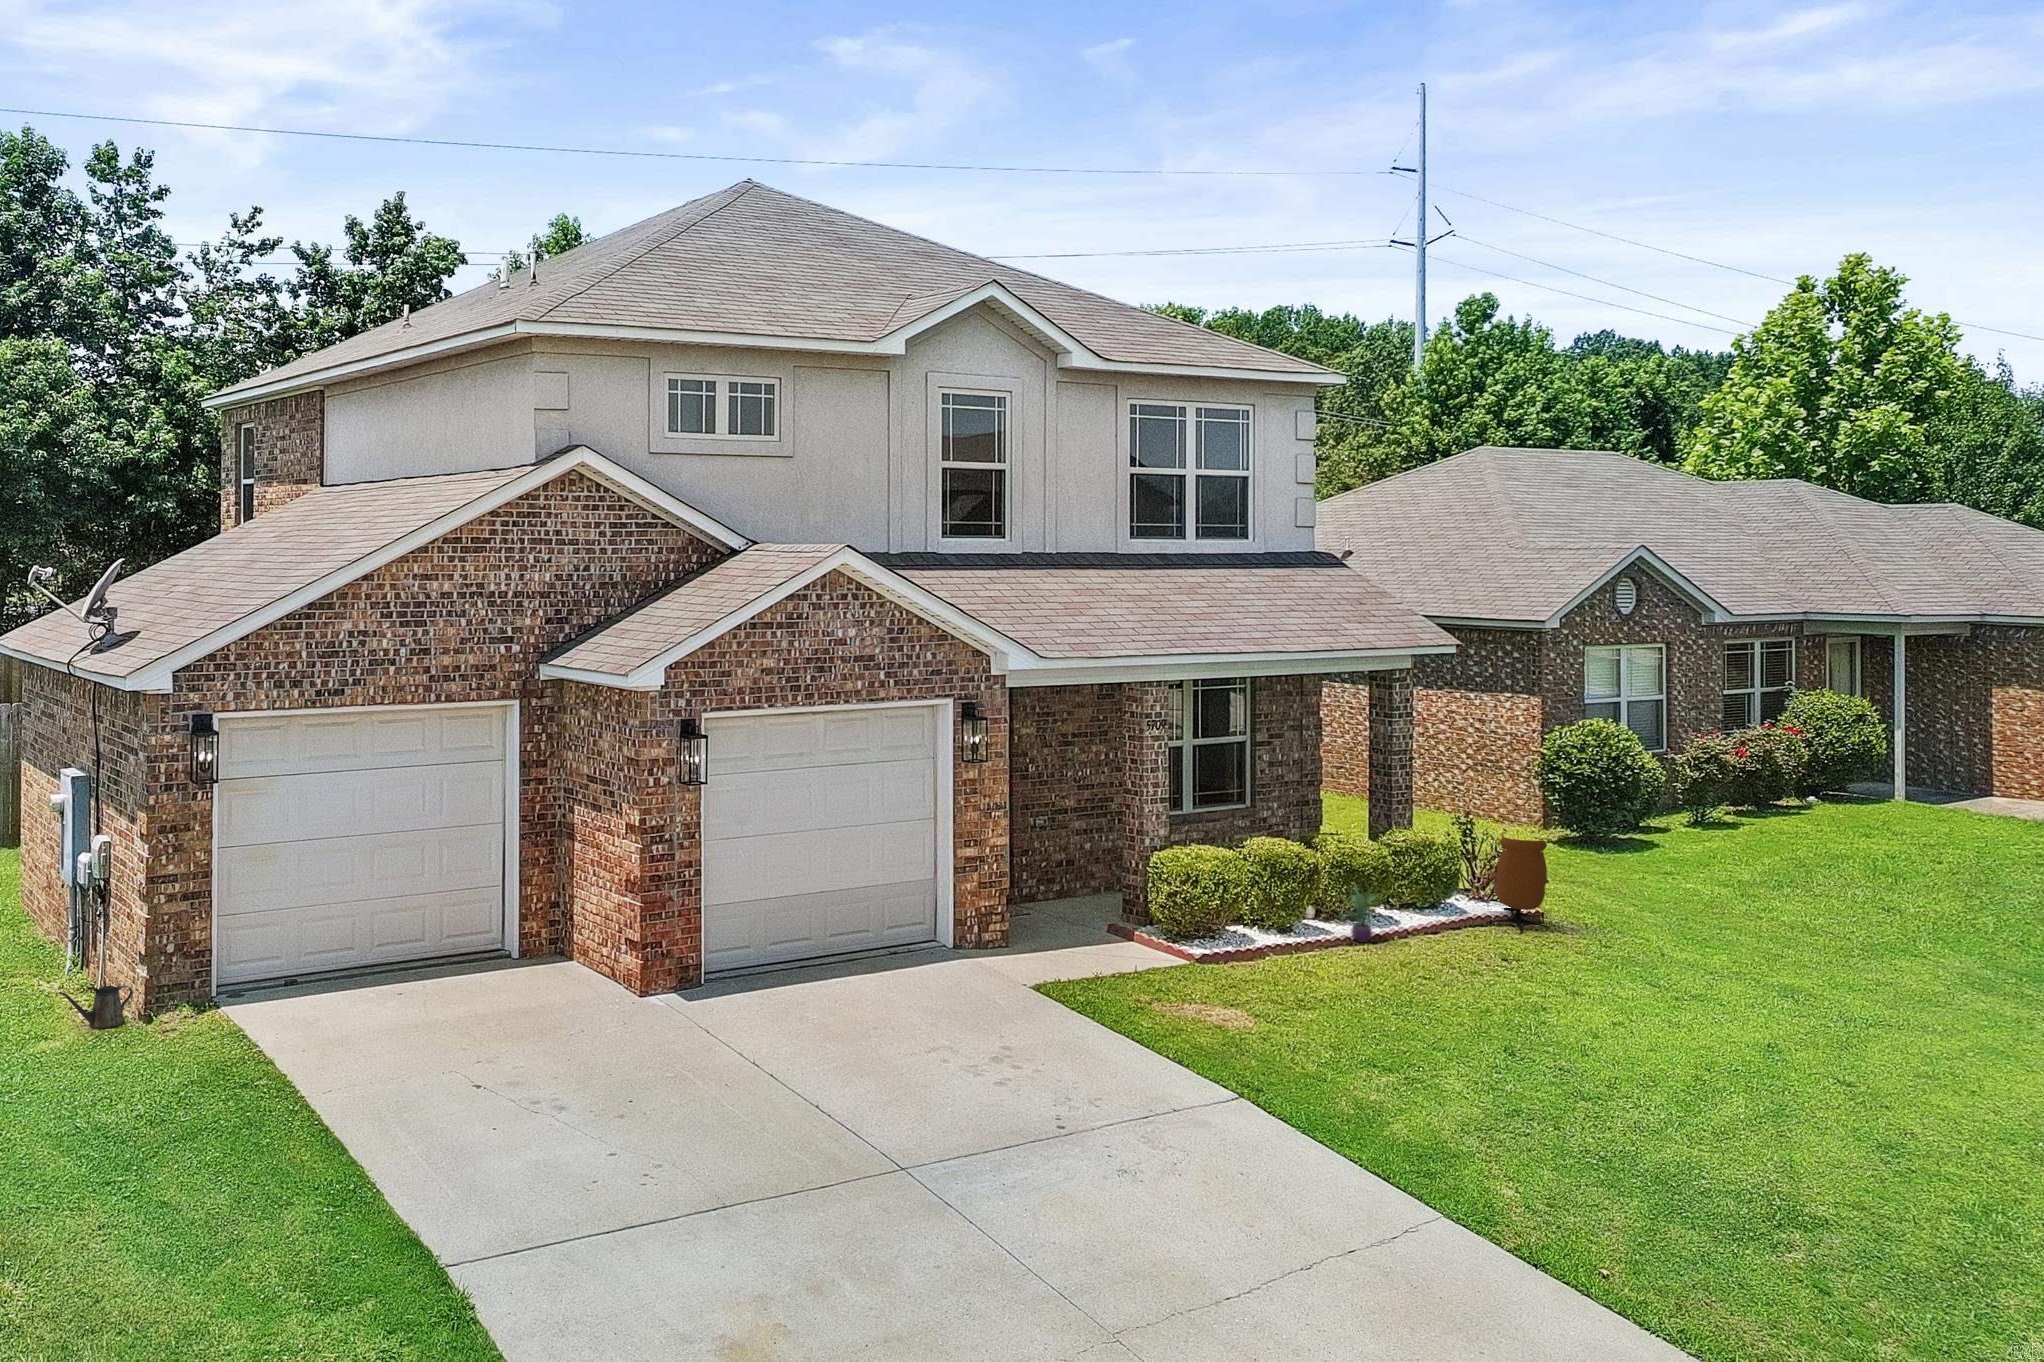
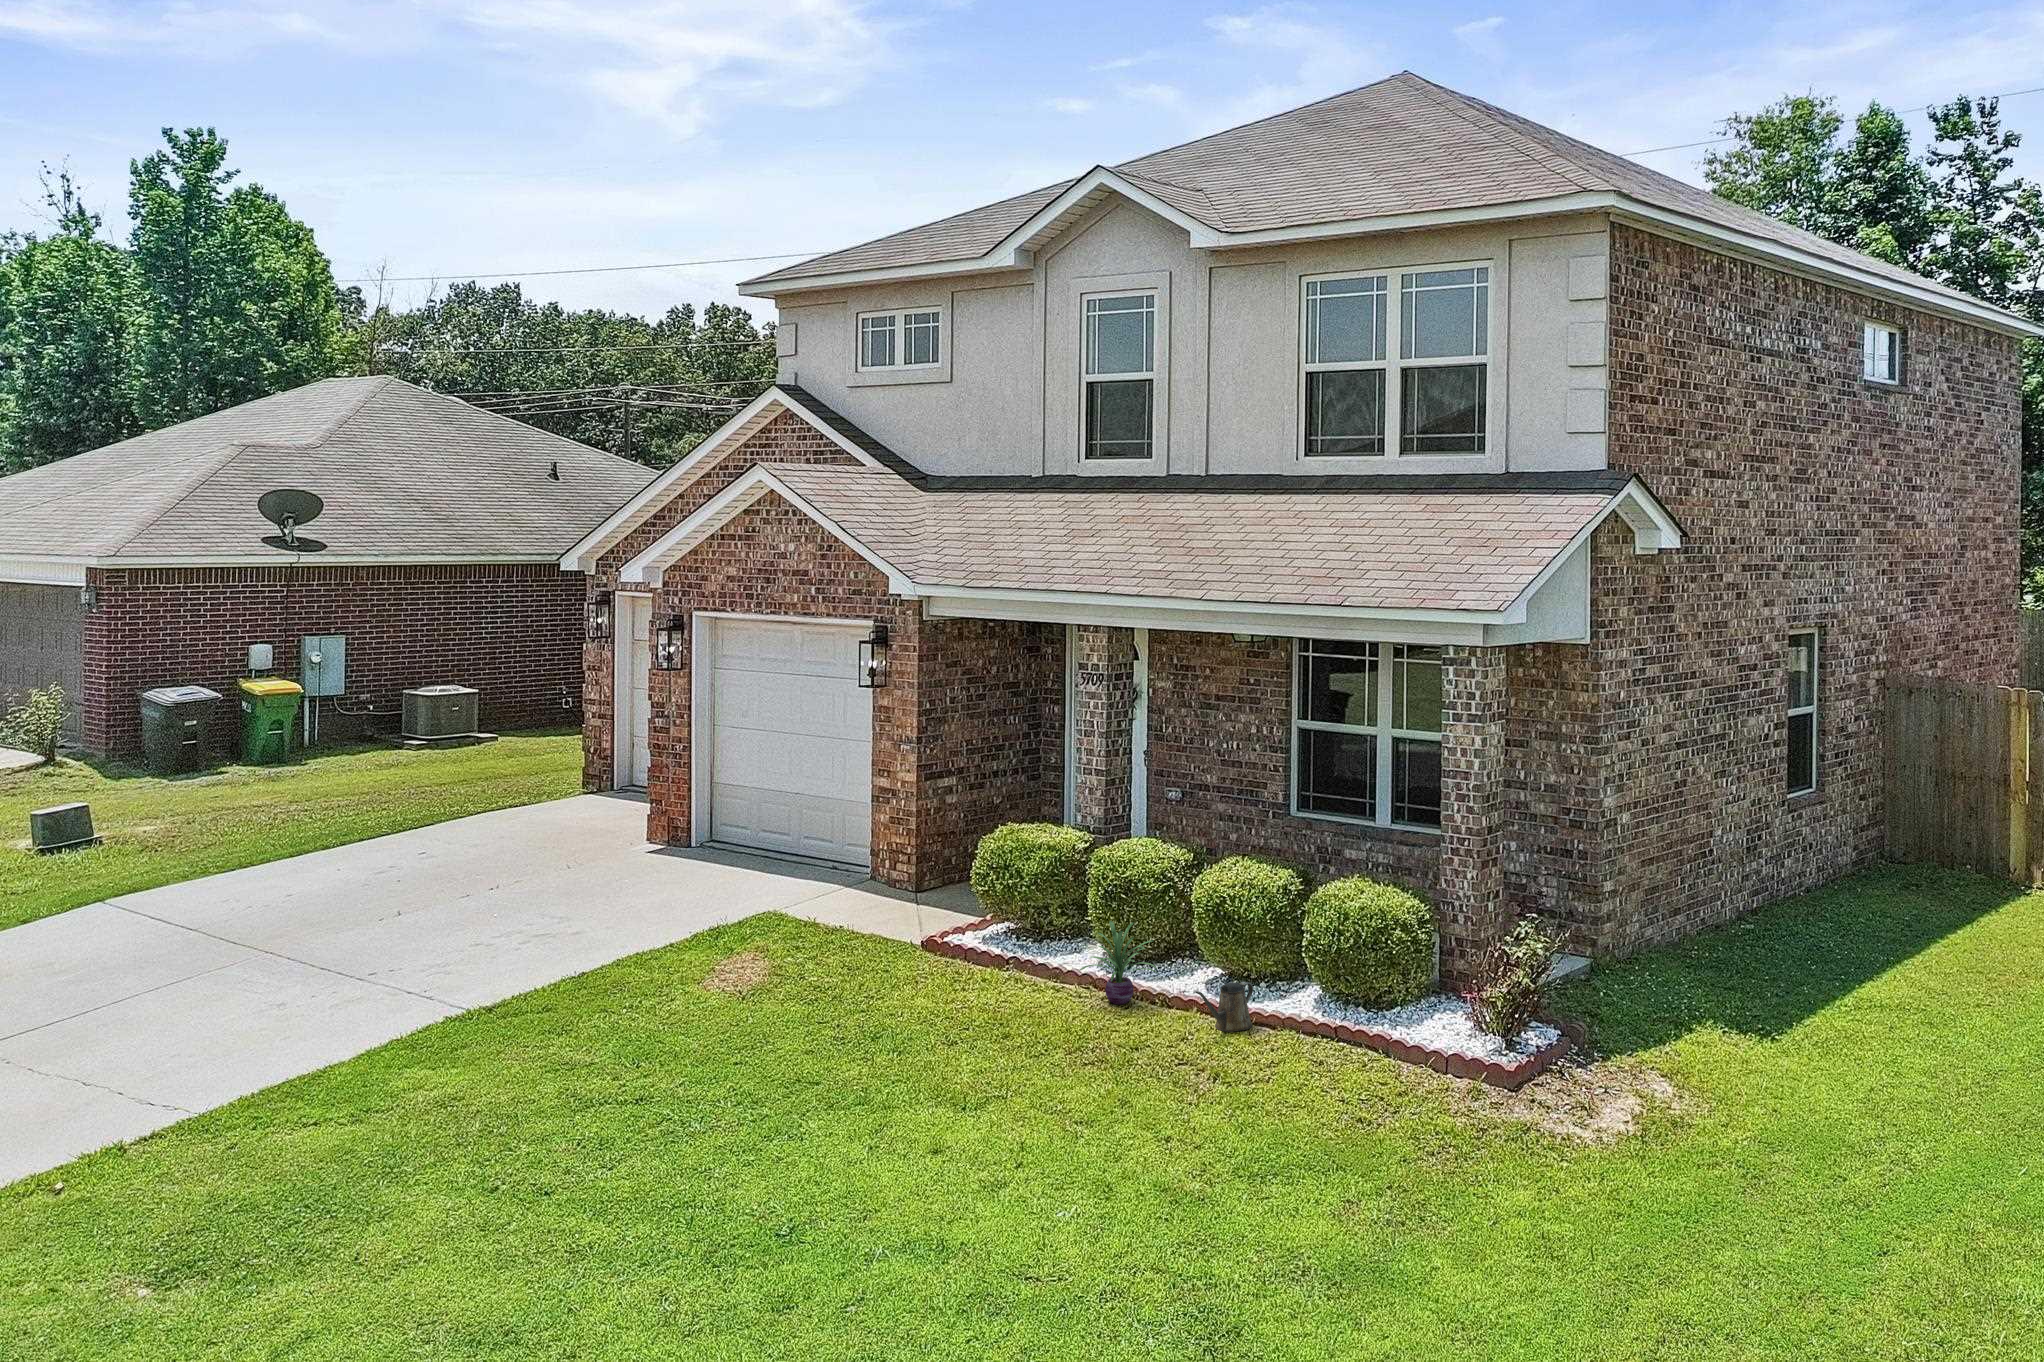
lounge chair: present [1487,838,1550,934] -> none [1260,913,1455,1090]
watering can: present [59,985,133,1029] -> present [1196,982,1253,1032]

